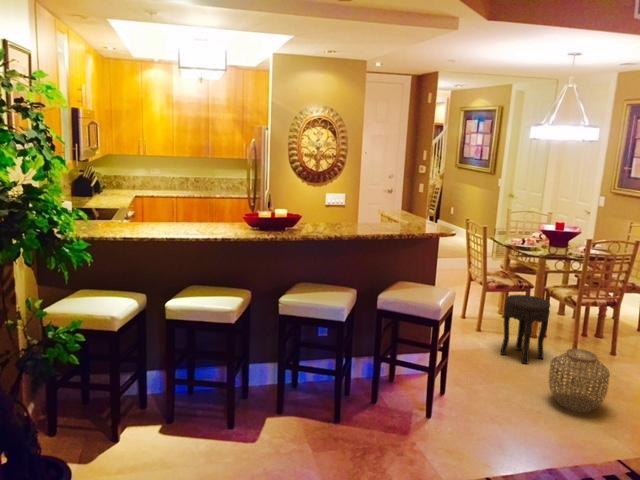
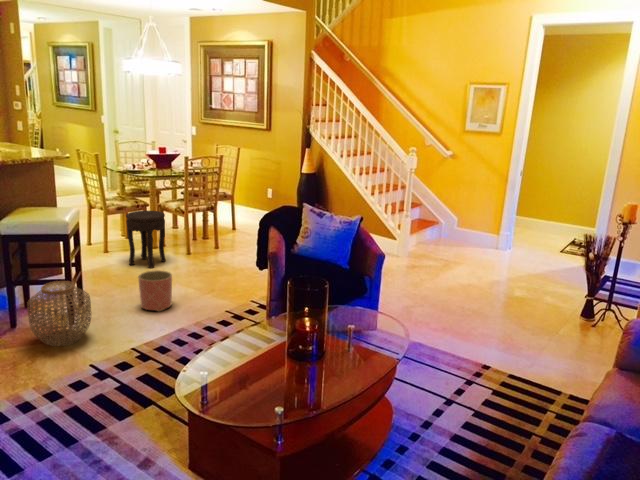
woven basket: present [549,349,610,412] -> present [27,281,91,346]
planter: none [505,375,547,428] -> present [138,270,172,311]

